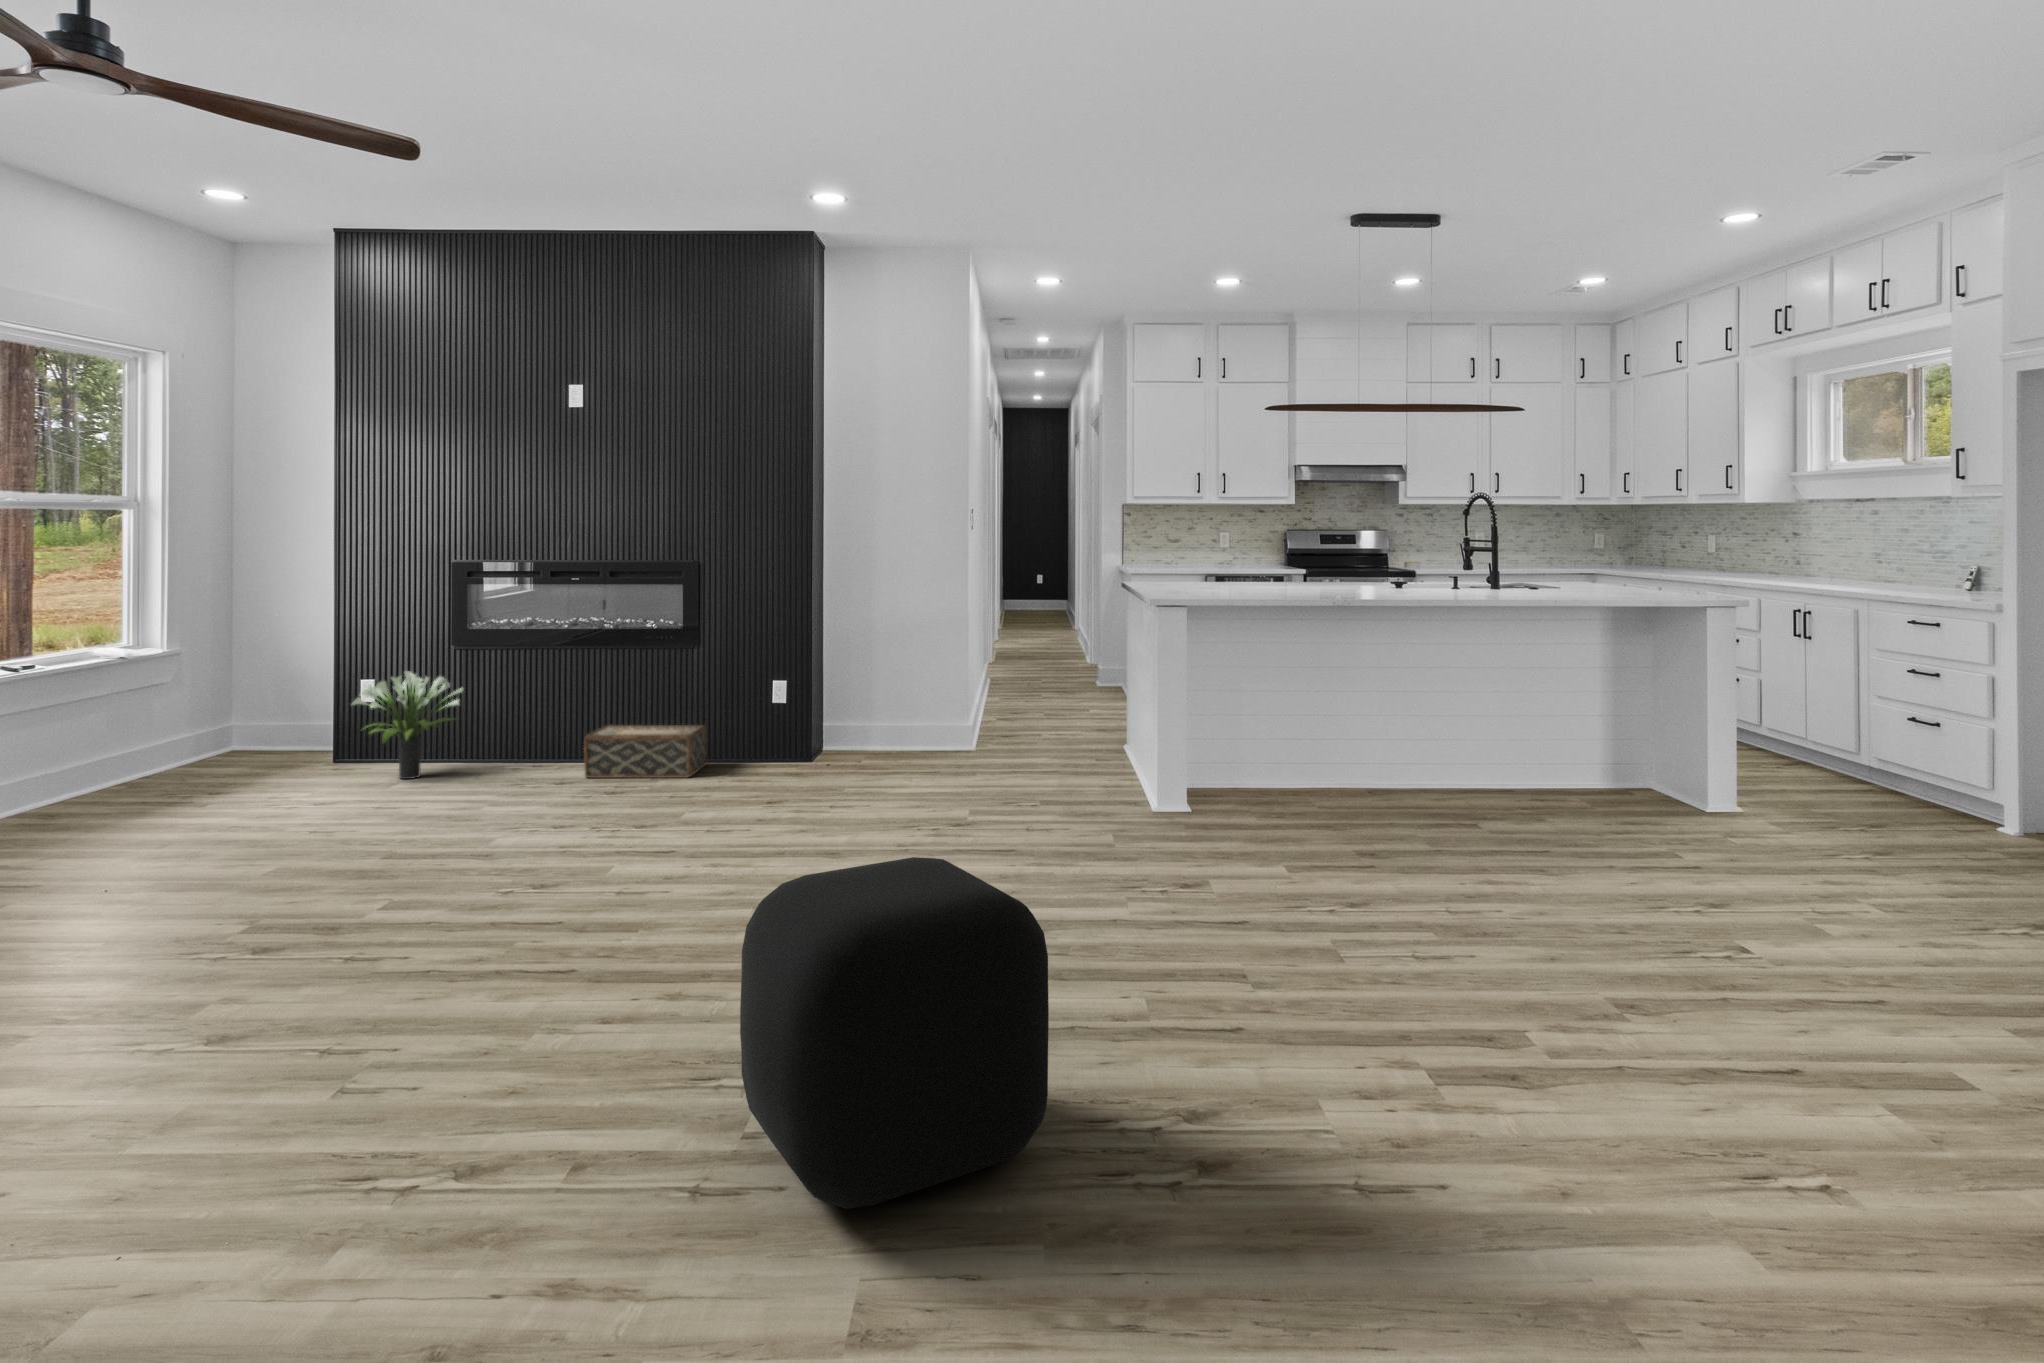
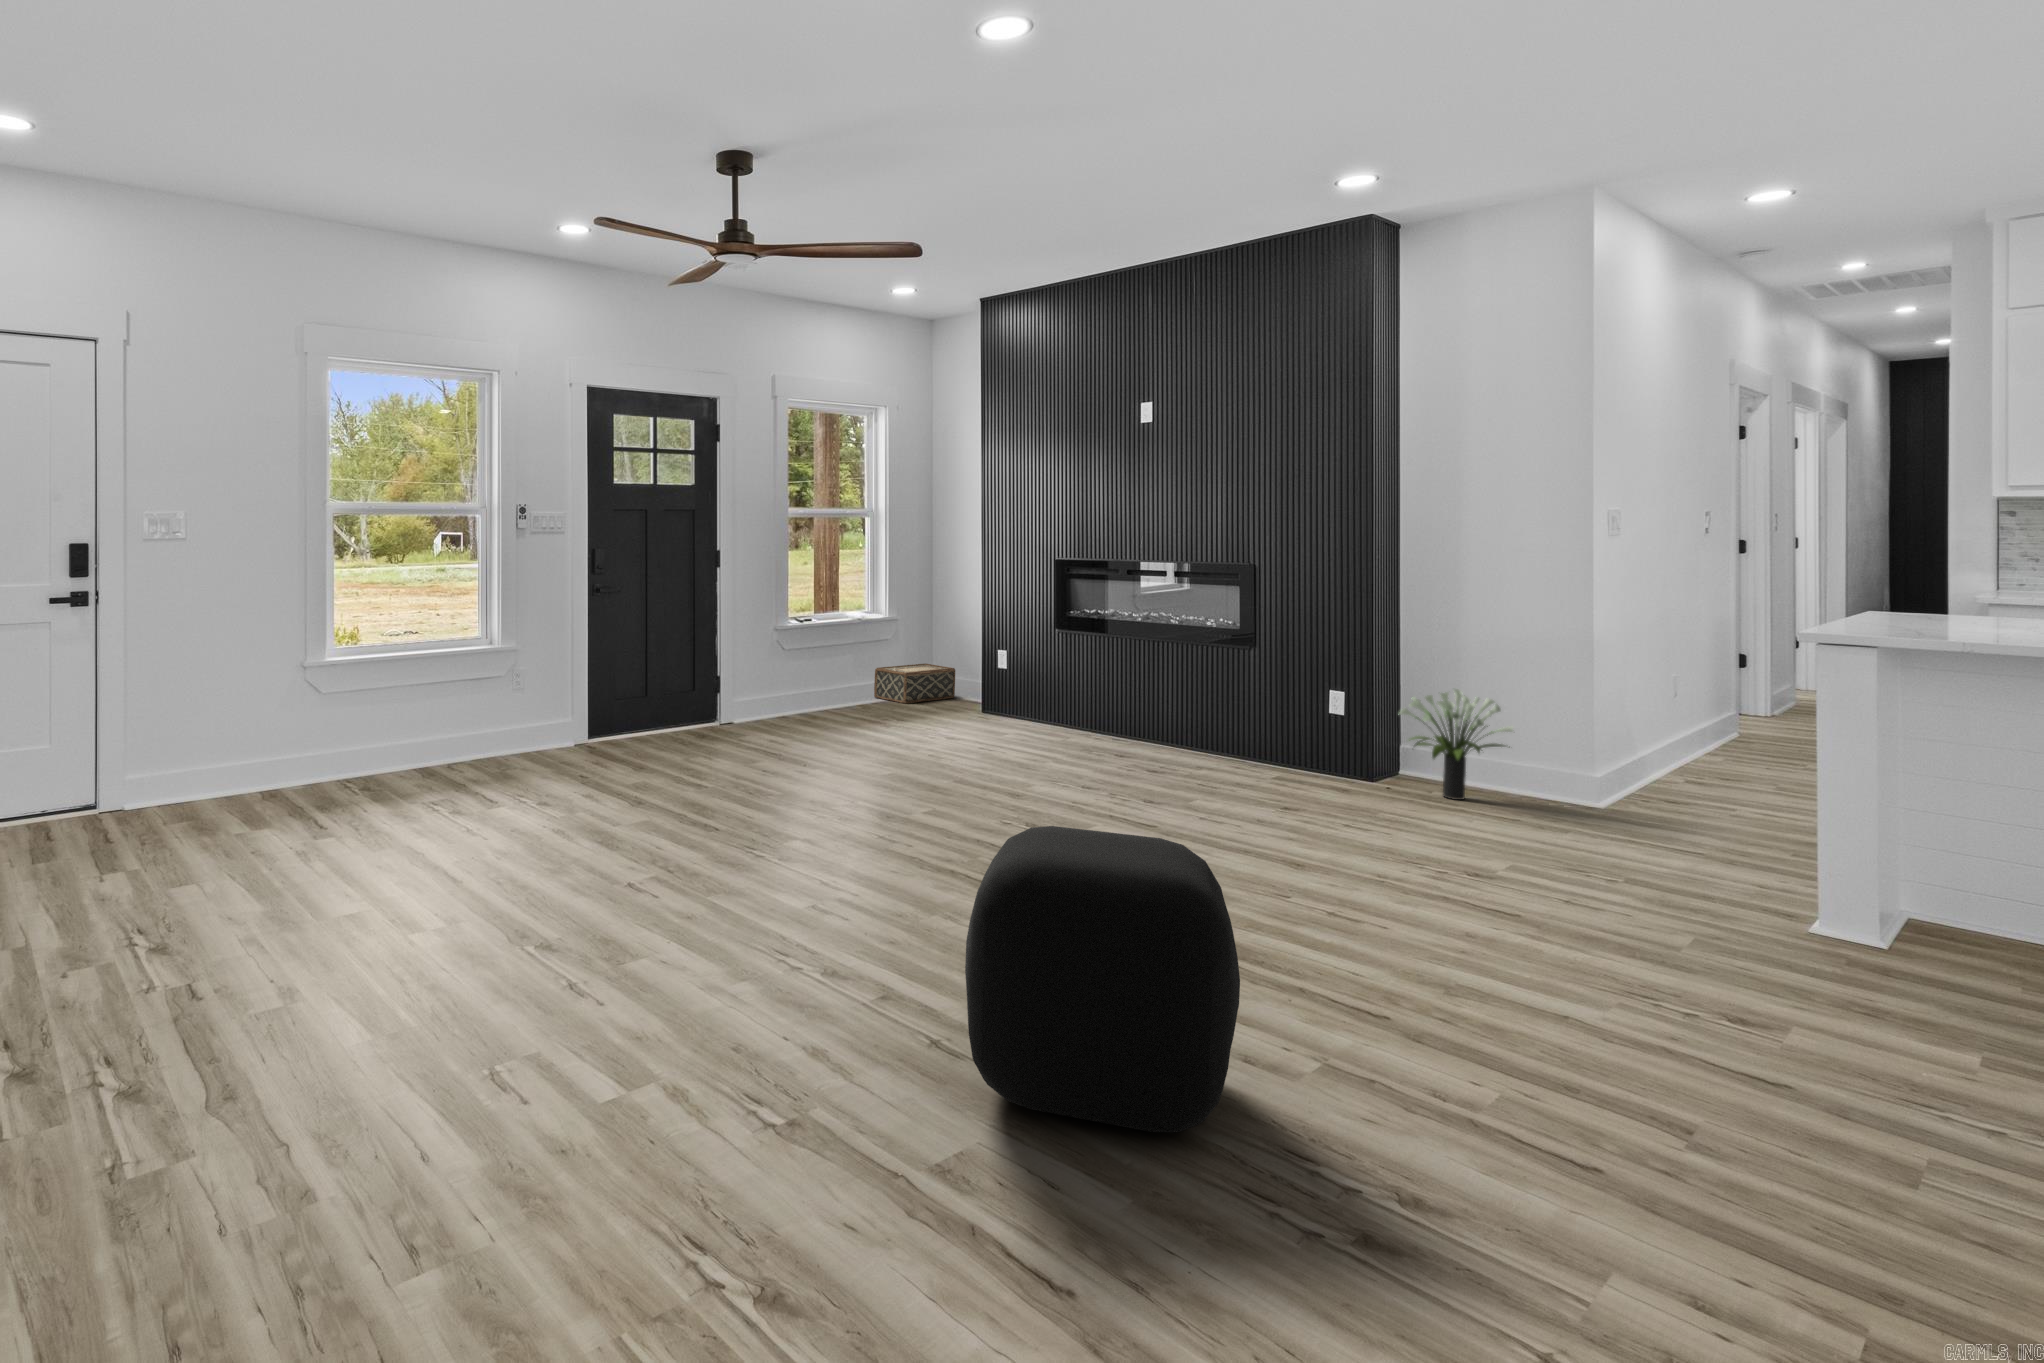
potted plant: present [352,671,463,779] -> present [1400,689,1513,800]
woven basket: present [584,725,707,778] -> present [874,664,955,703]

